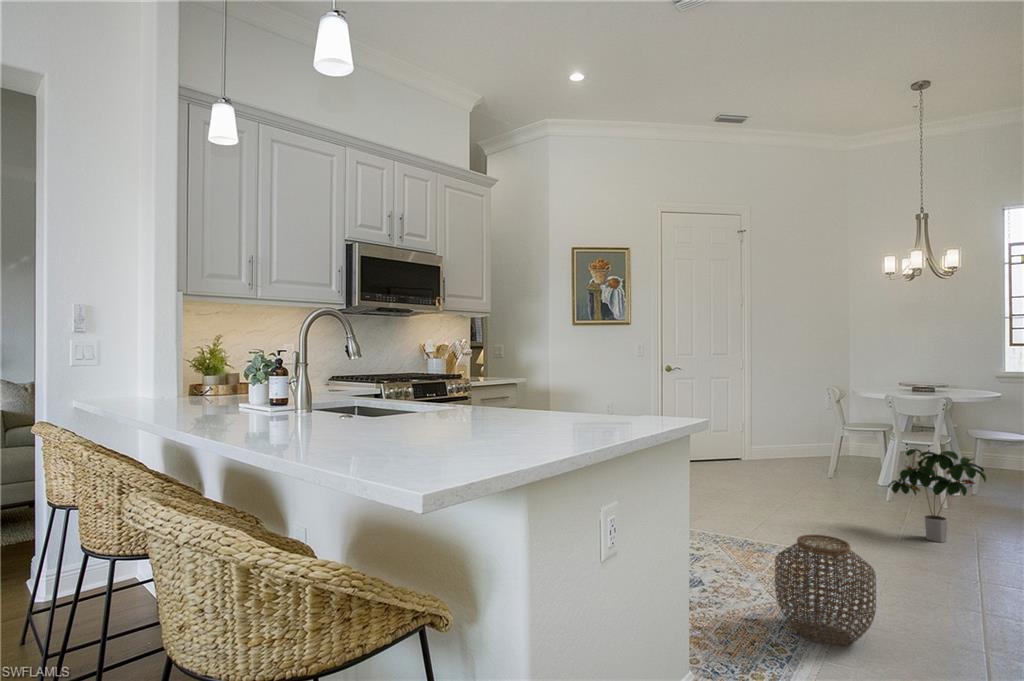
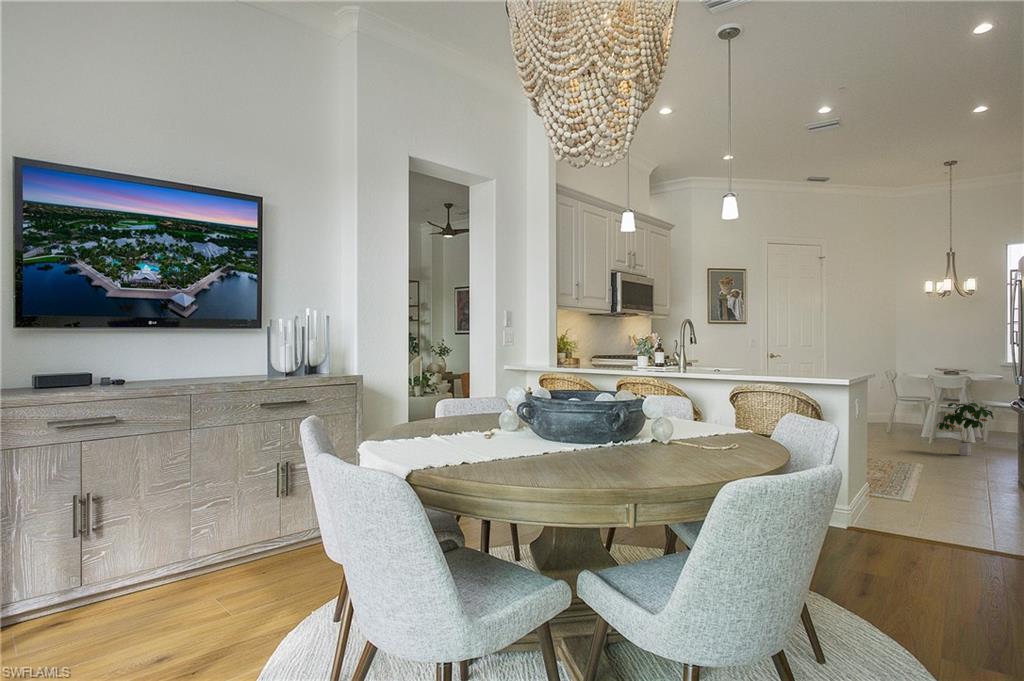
woven basket: present [775,535,876,646] -> none [895,432,945,480]

